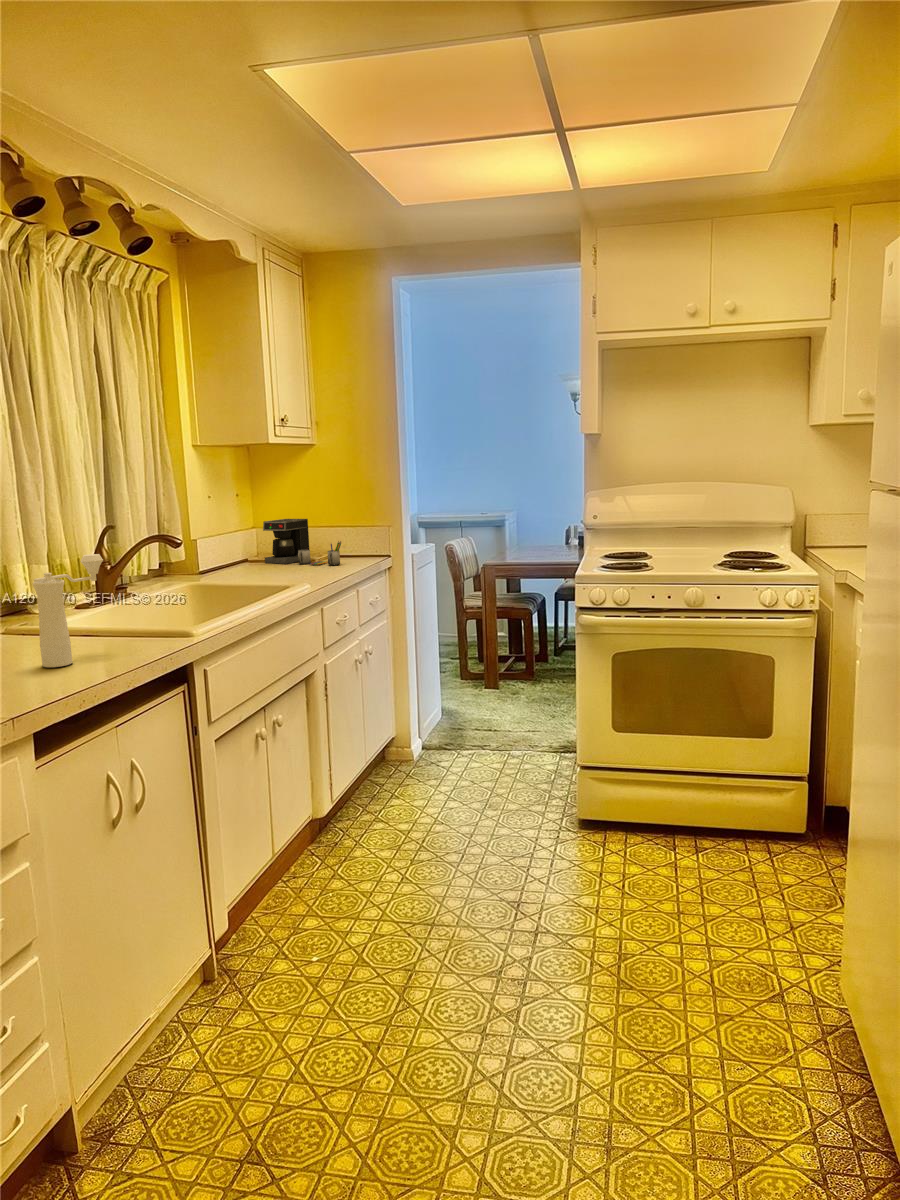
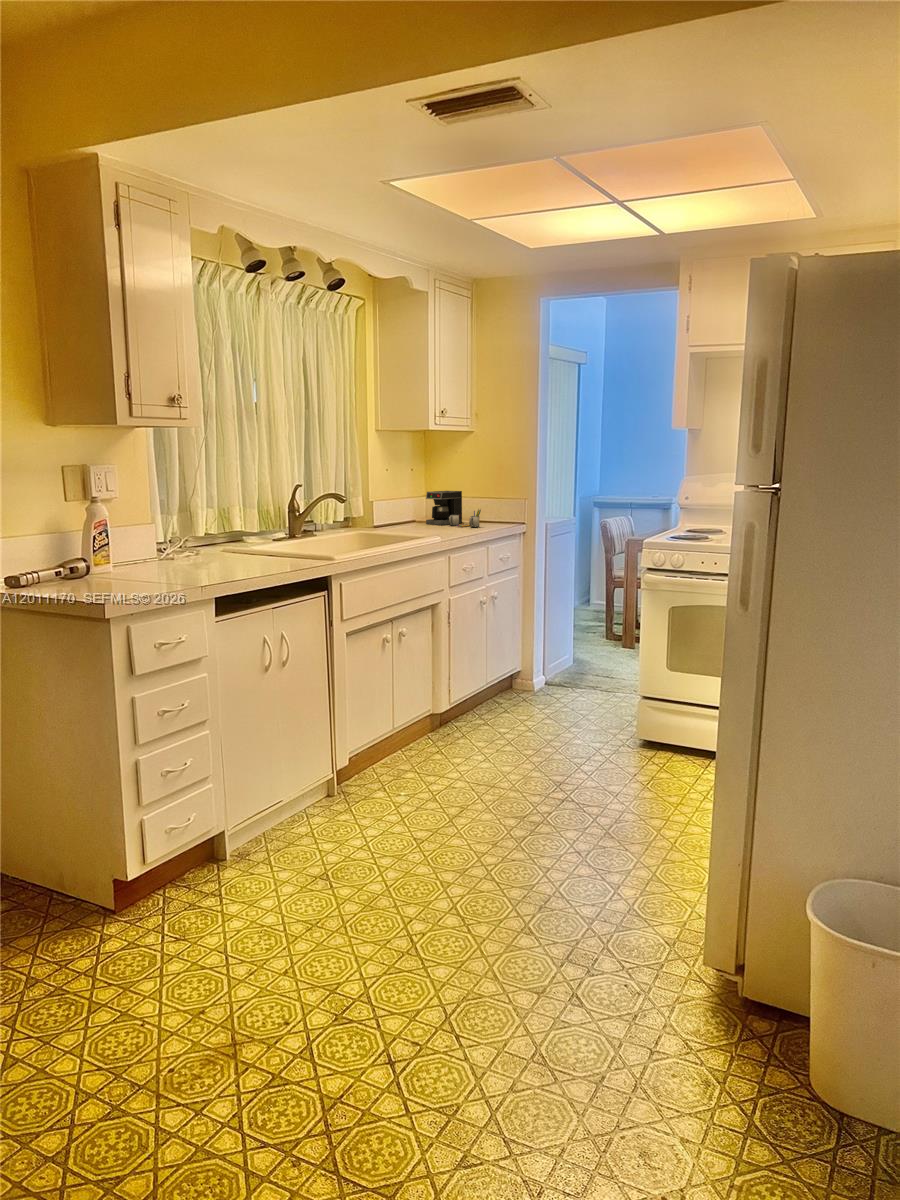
pepper mill: present [33,554,103,667] -> none [231,501,275,569]

